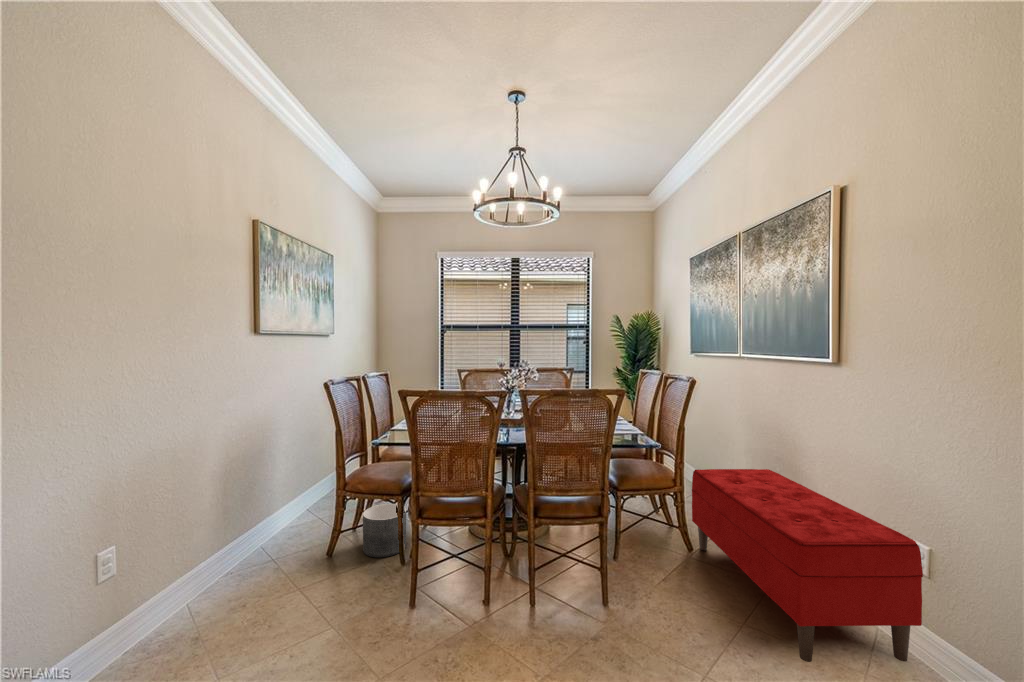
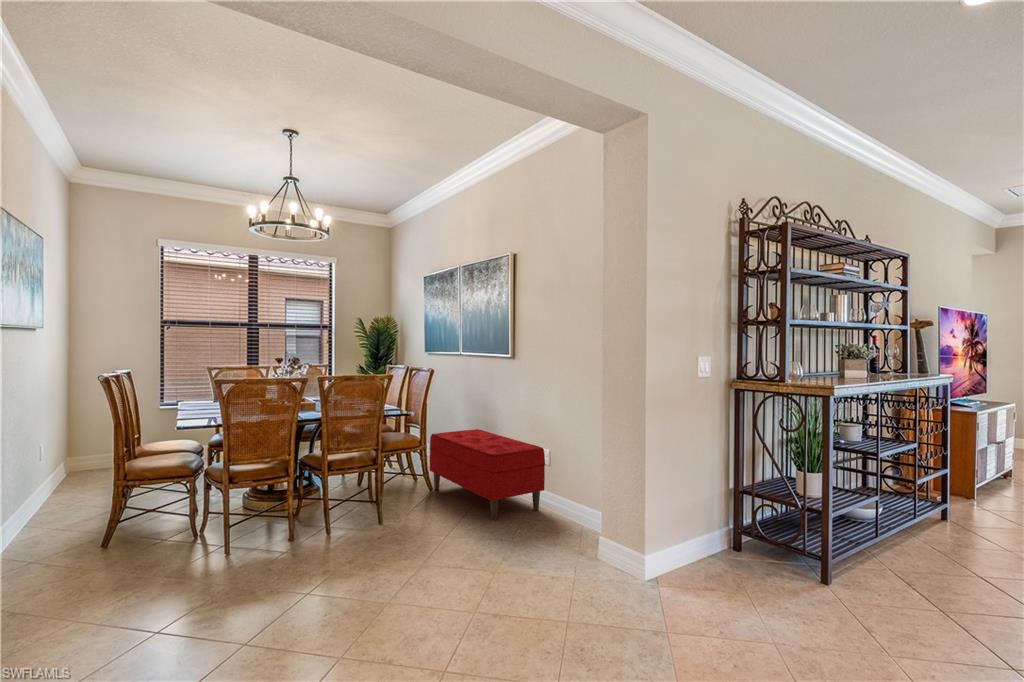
planter: present [363,504,406,557] -> none [141,494,189,541]

